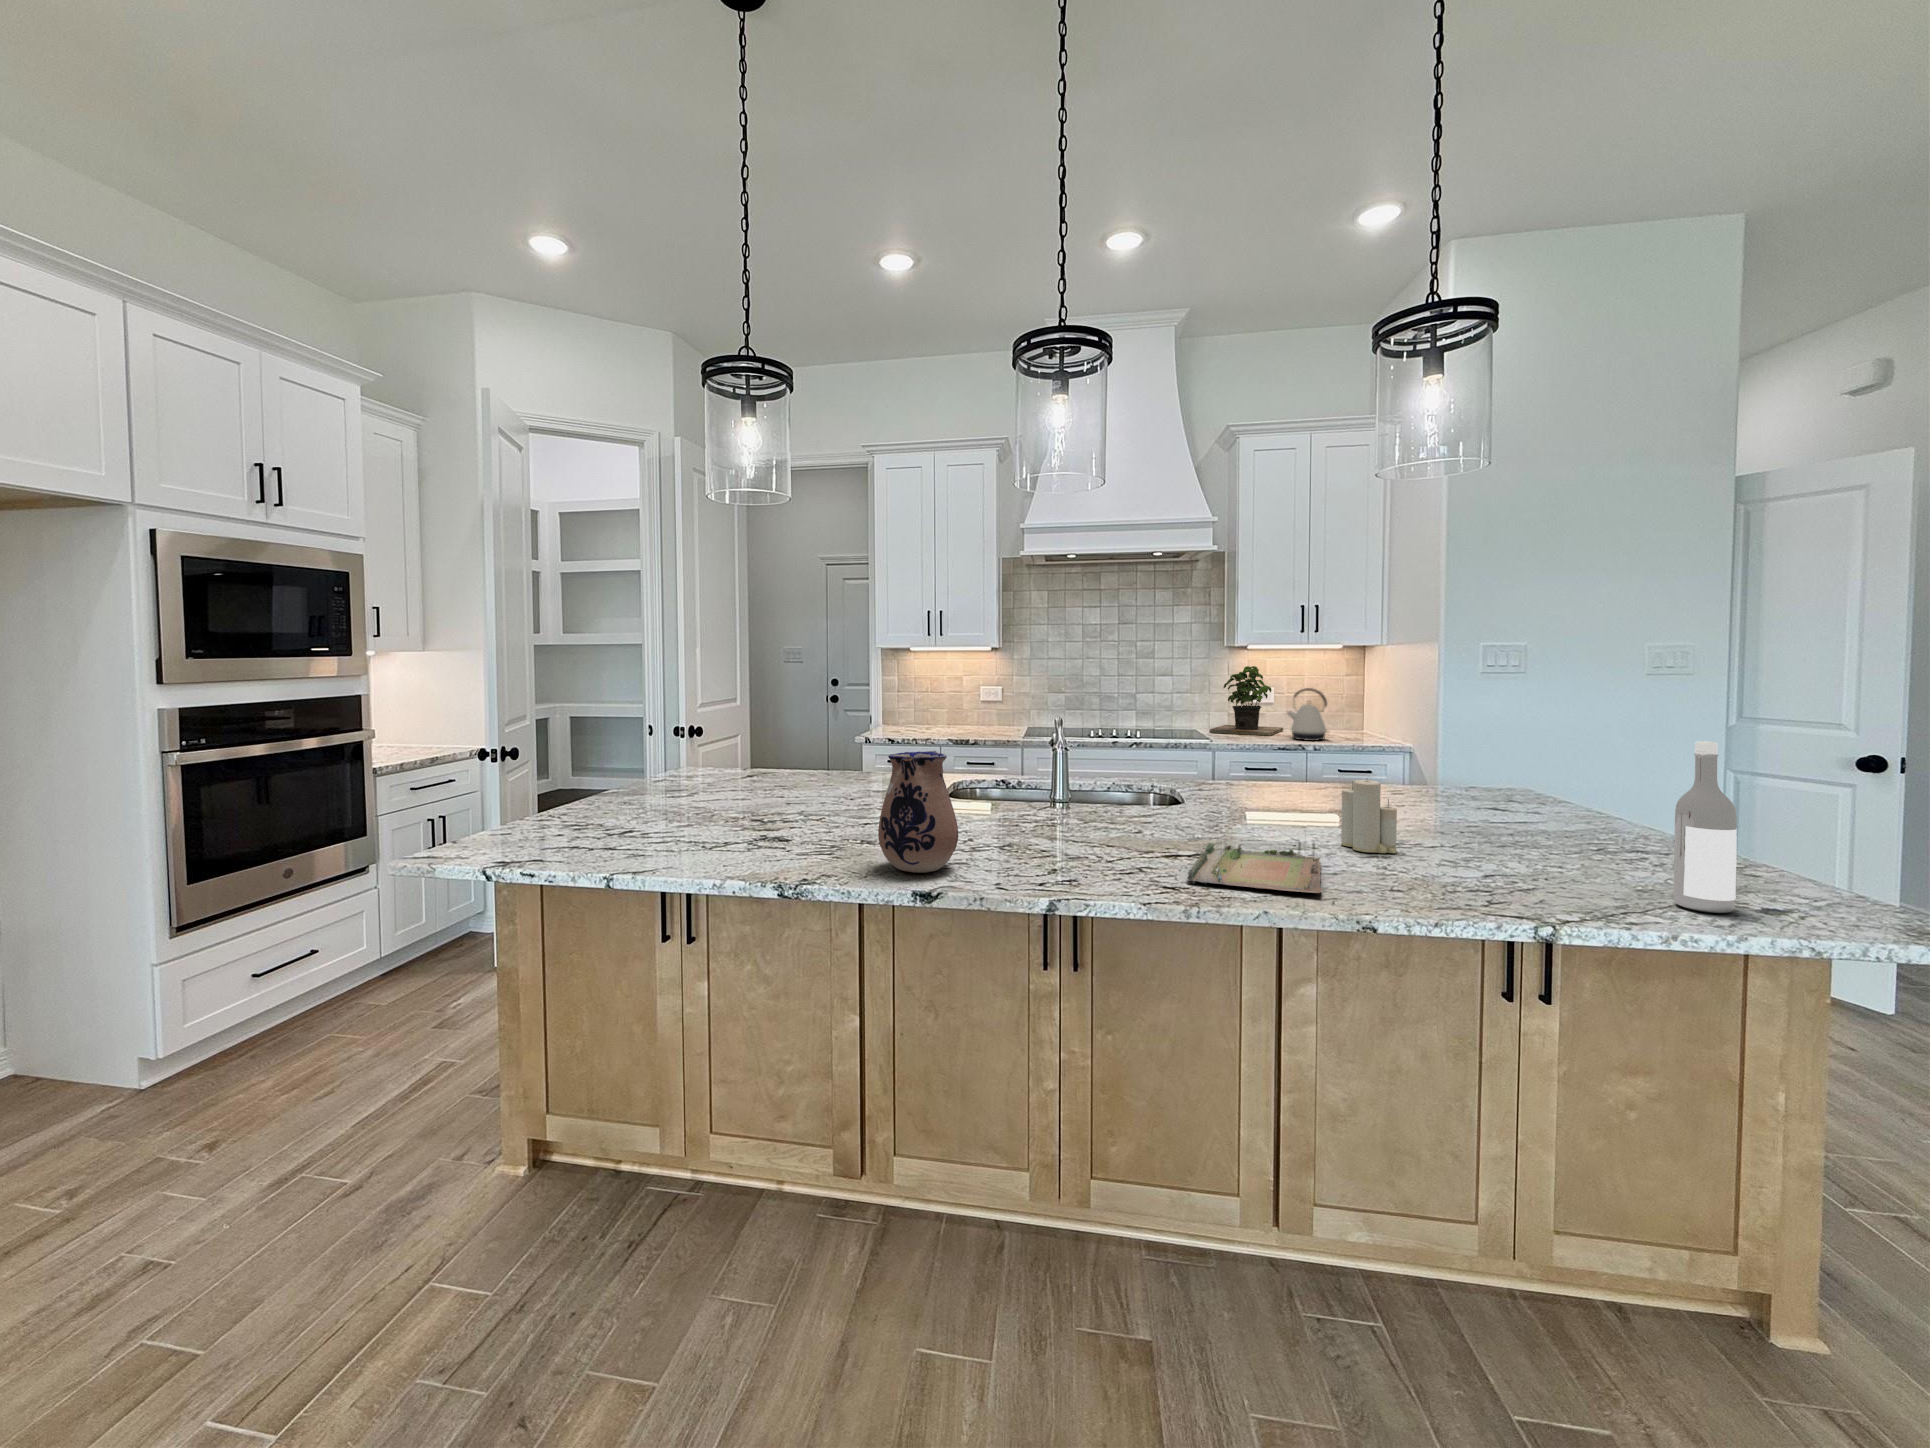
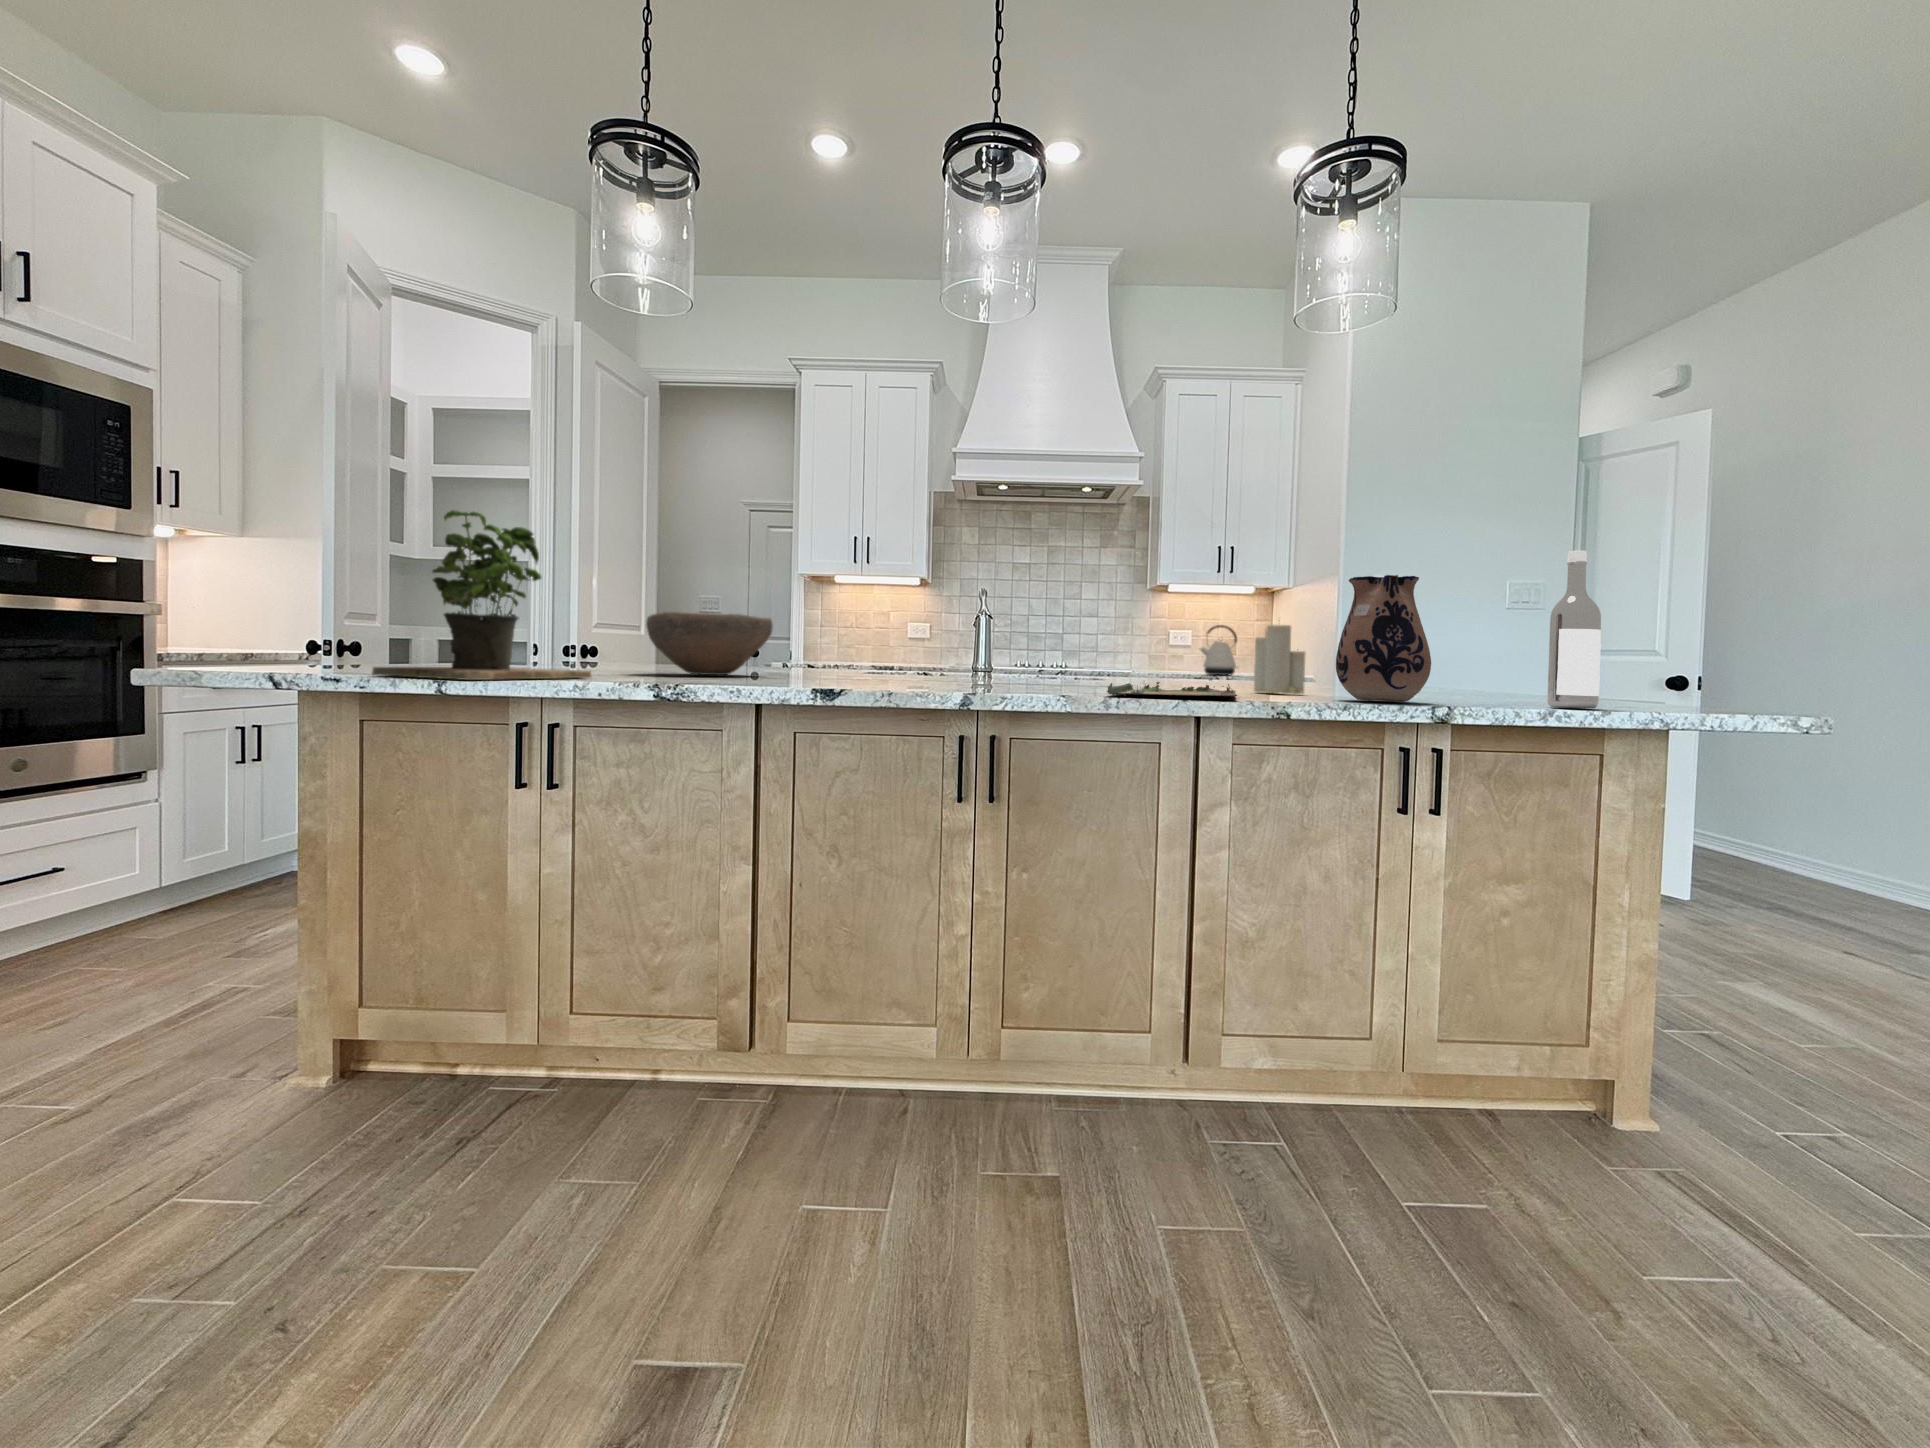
potted plant: present [1209,666,1283,736] -> present [372,510,591,680]
bowl: none [758,748,867,808] -> present [646,612,773,675]
ceramic pitcher: present [878,751,958,873] -> present [1336,575,1431,702]

